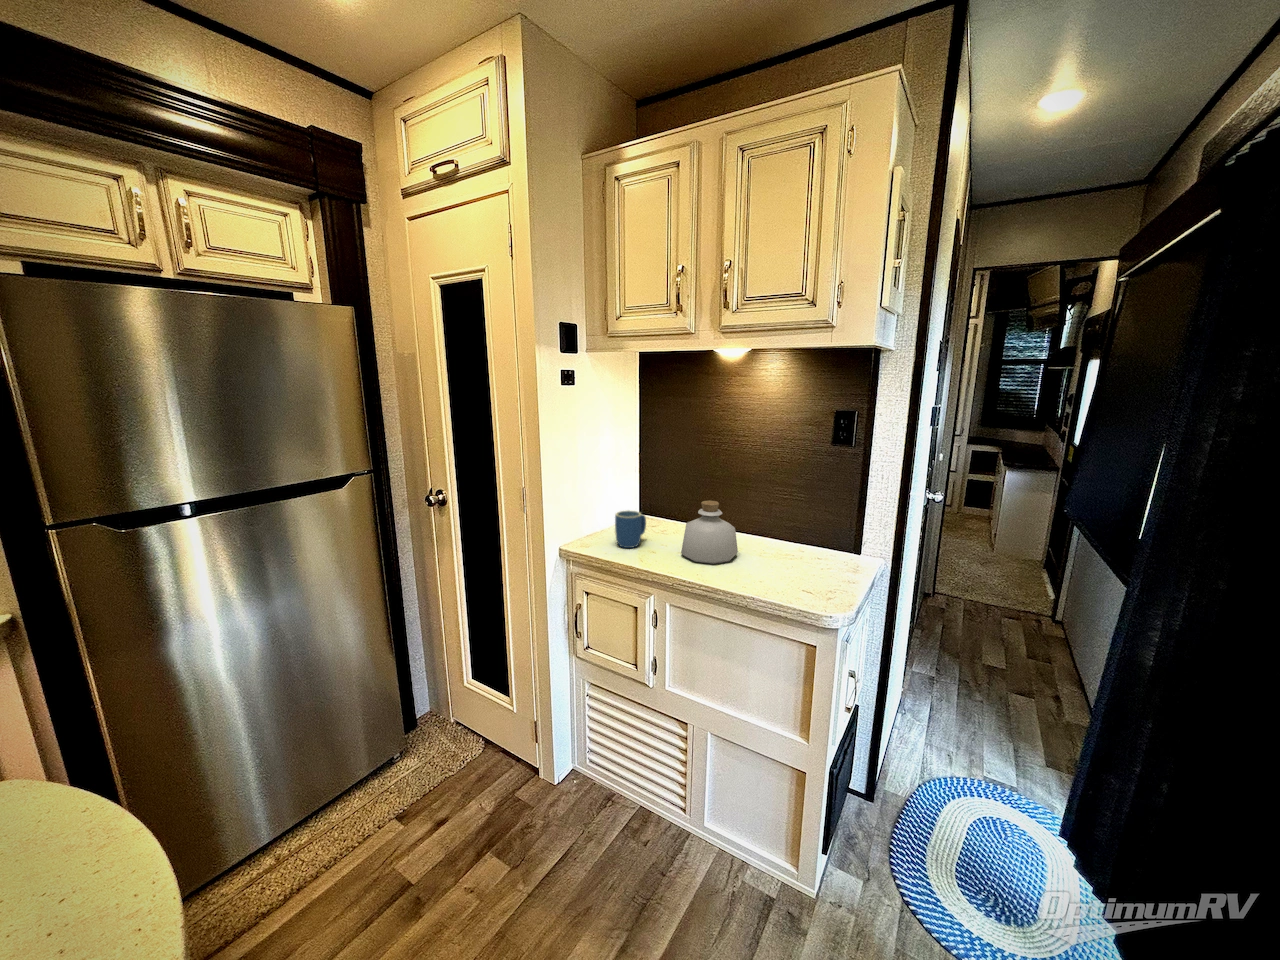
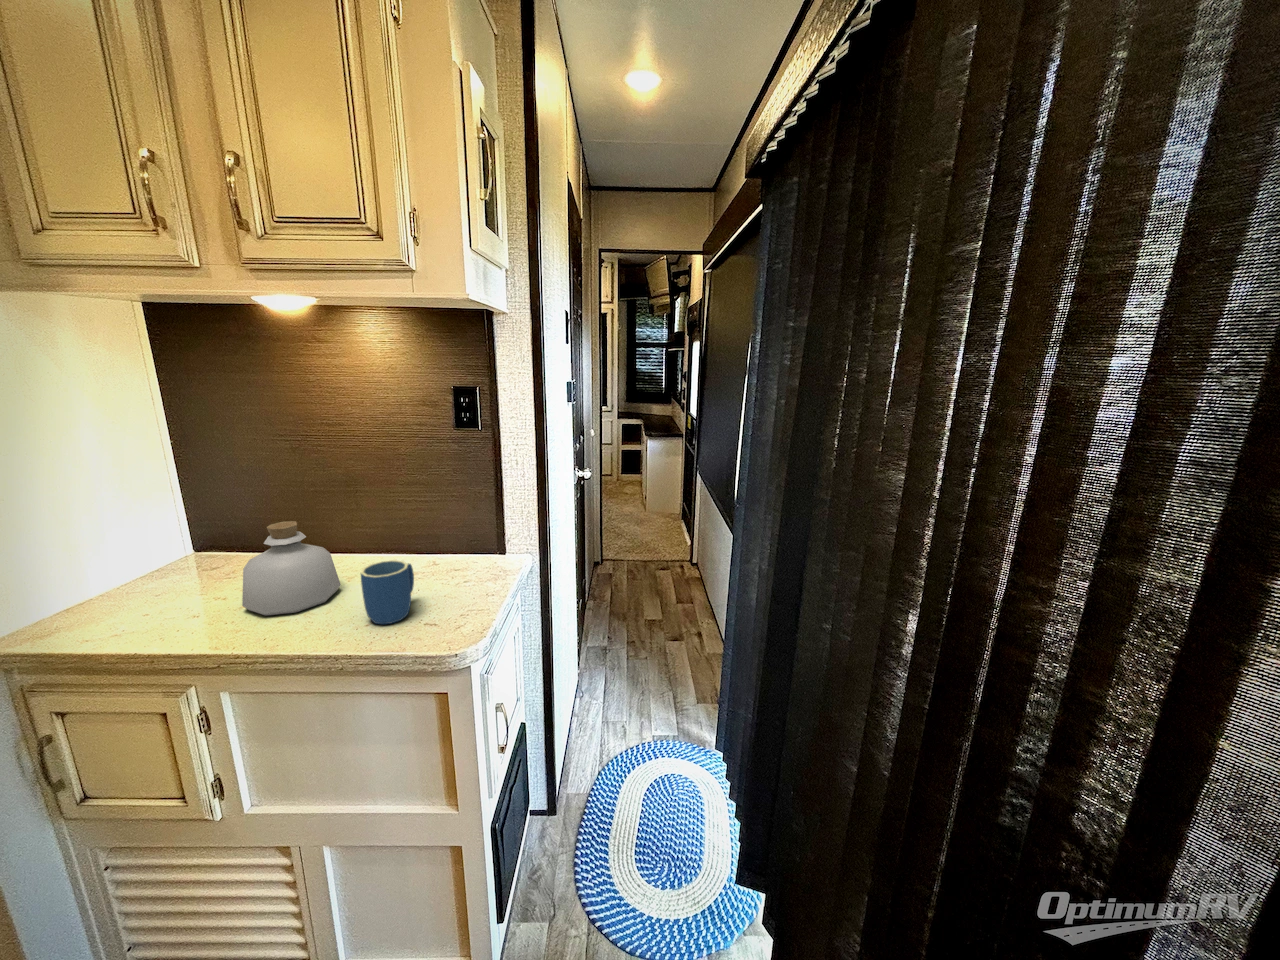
mug: present [615,510,646,548] -> present [361,560,414,624]

